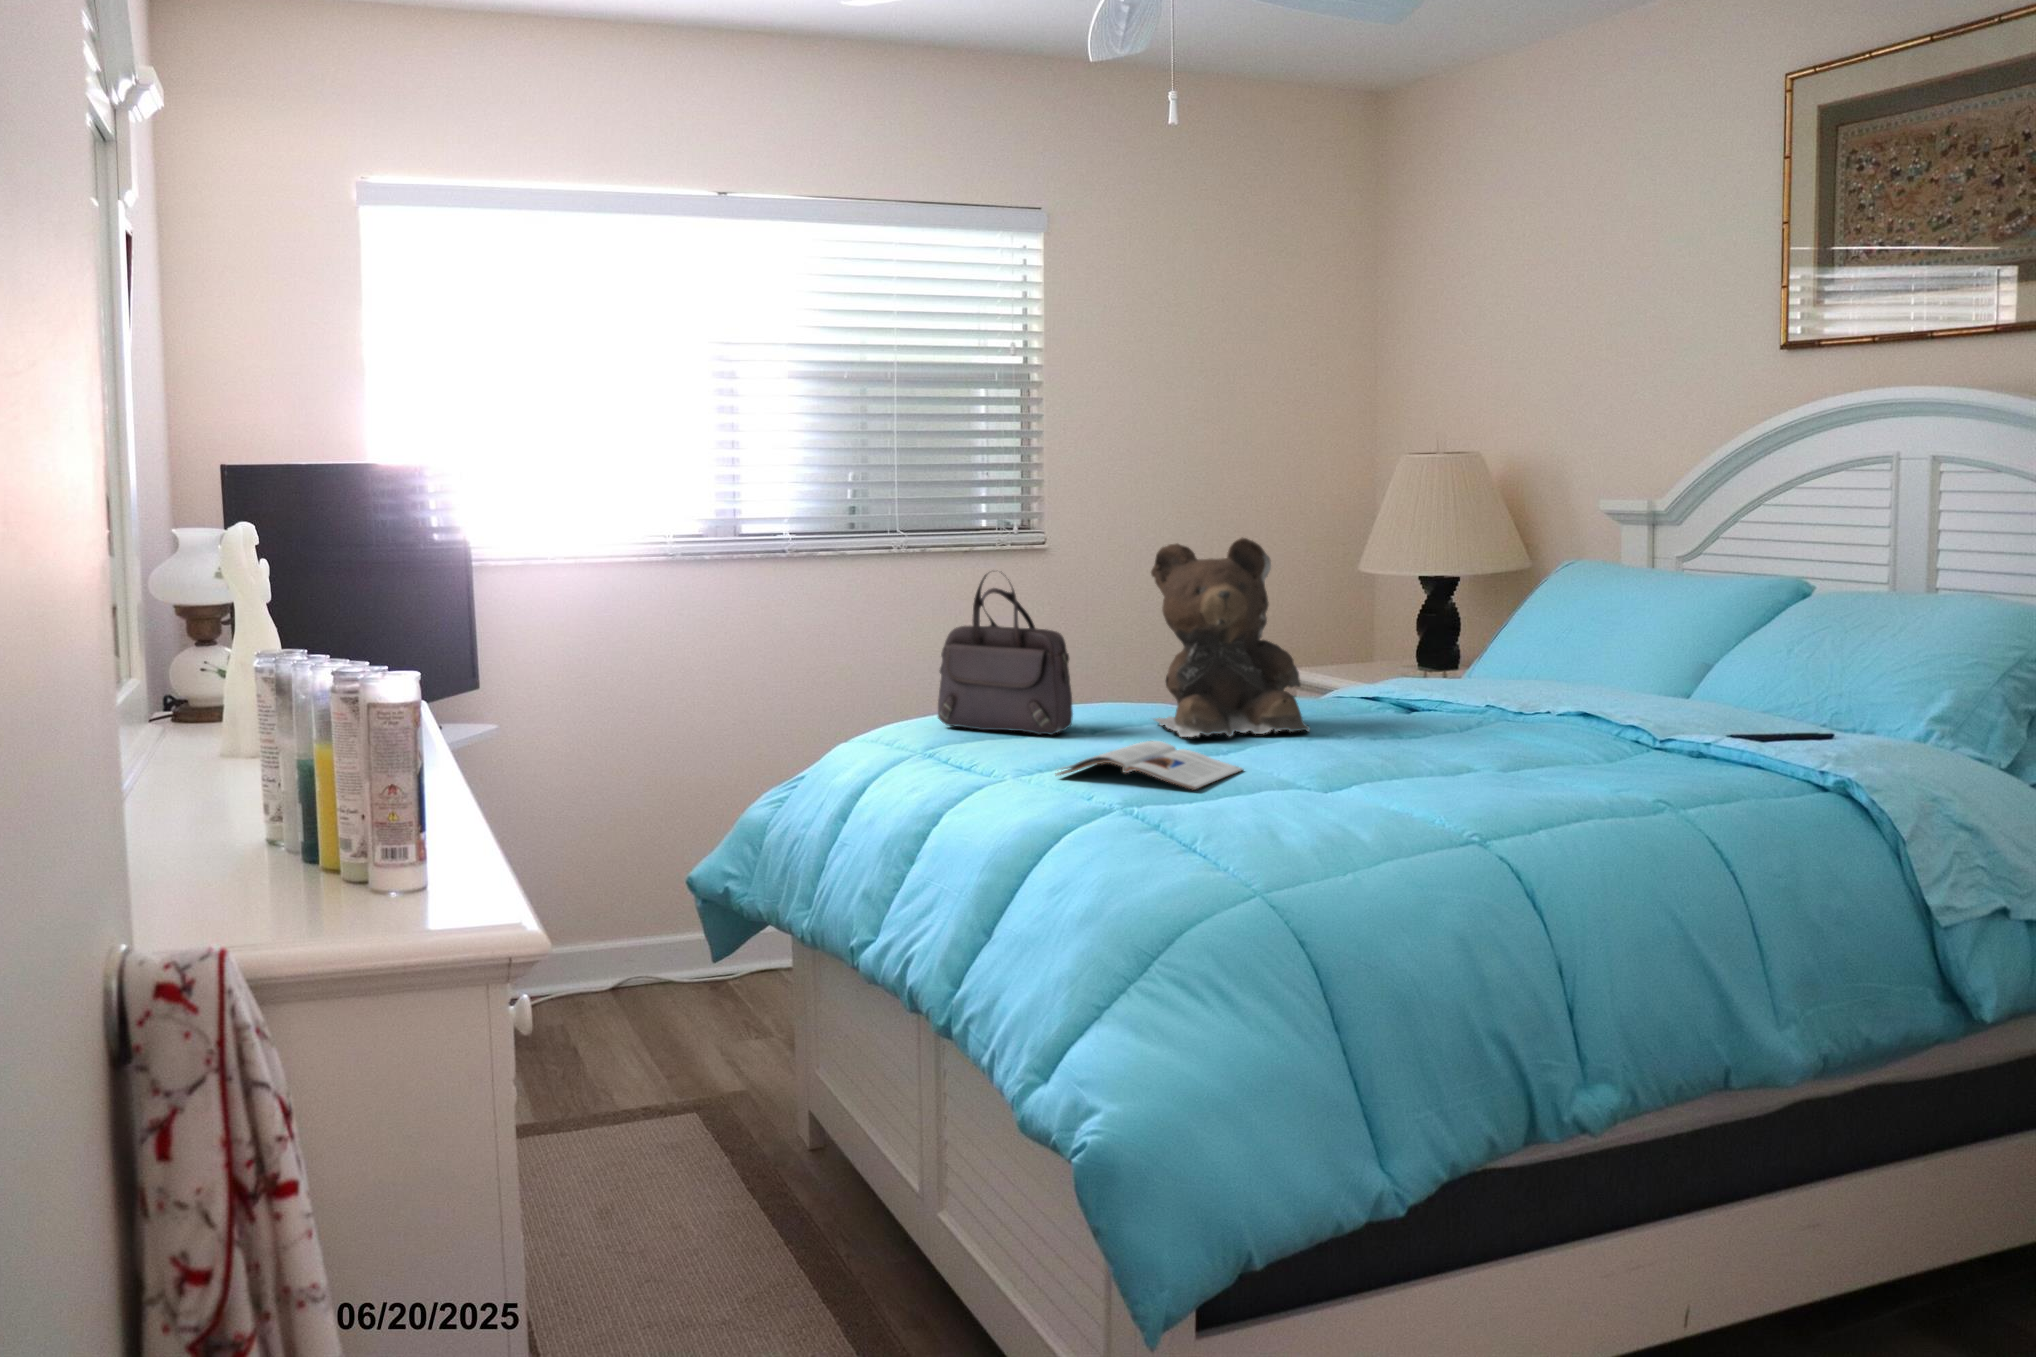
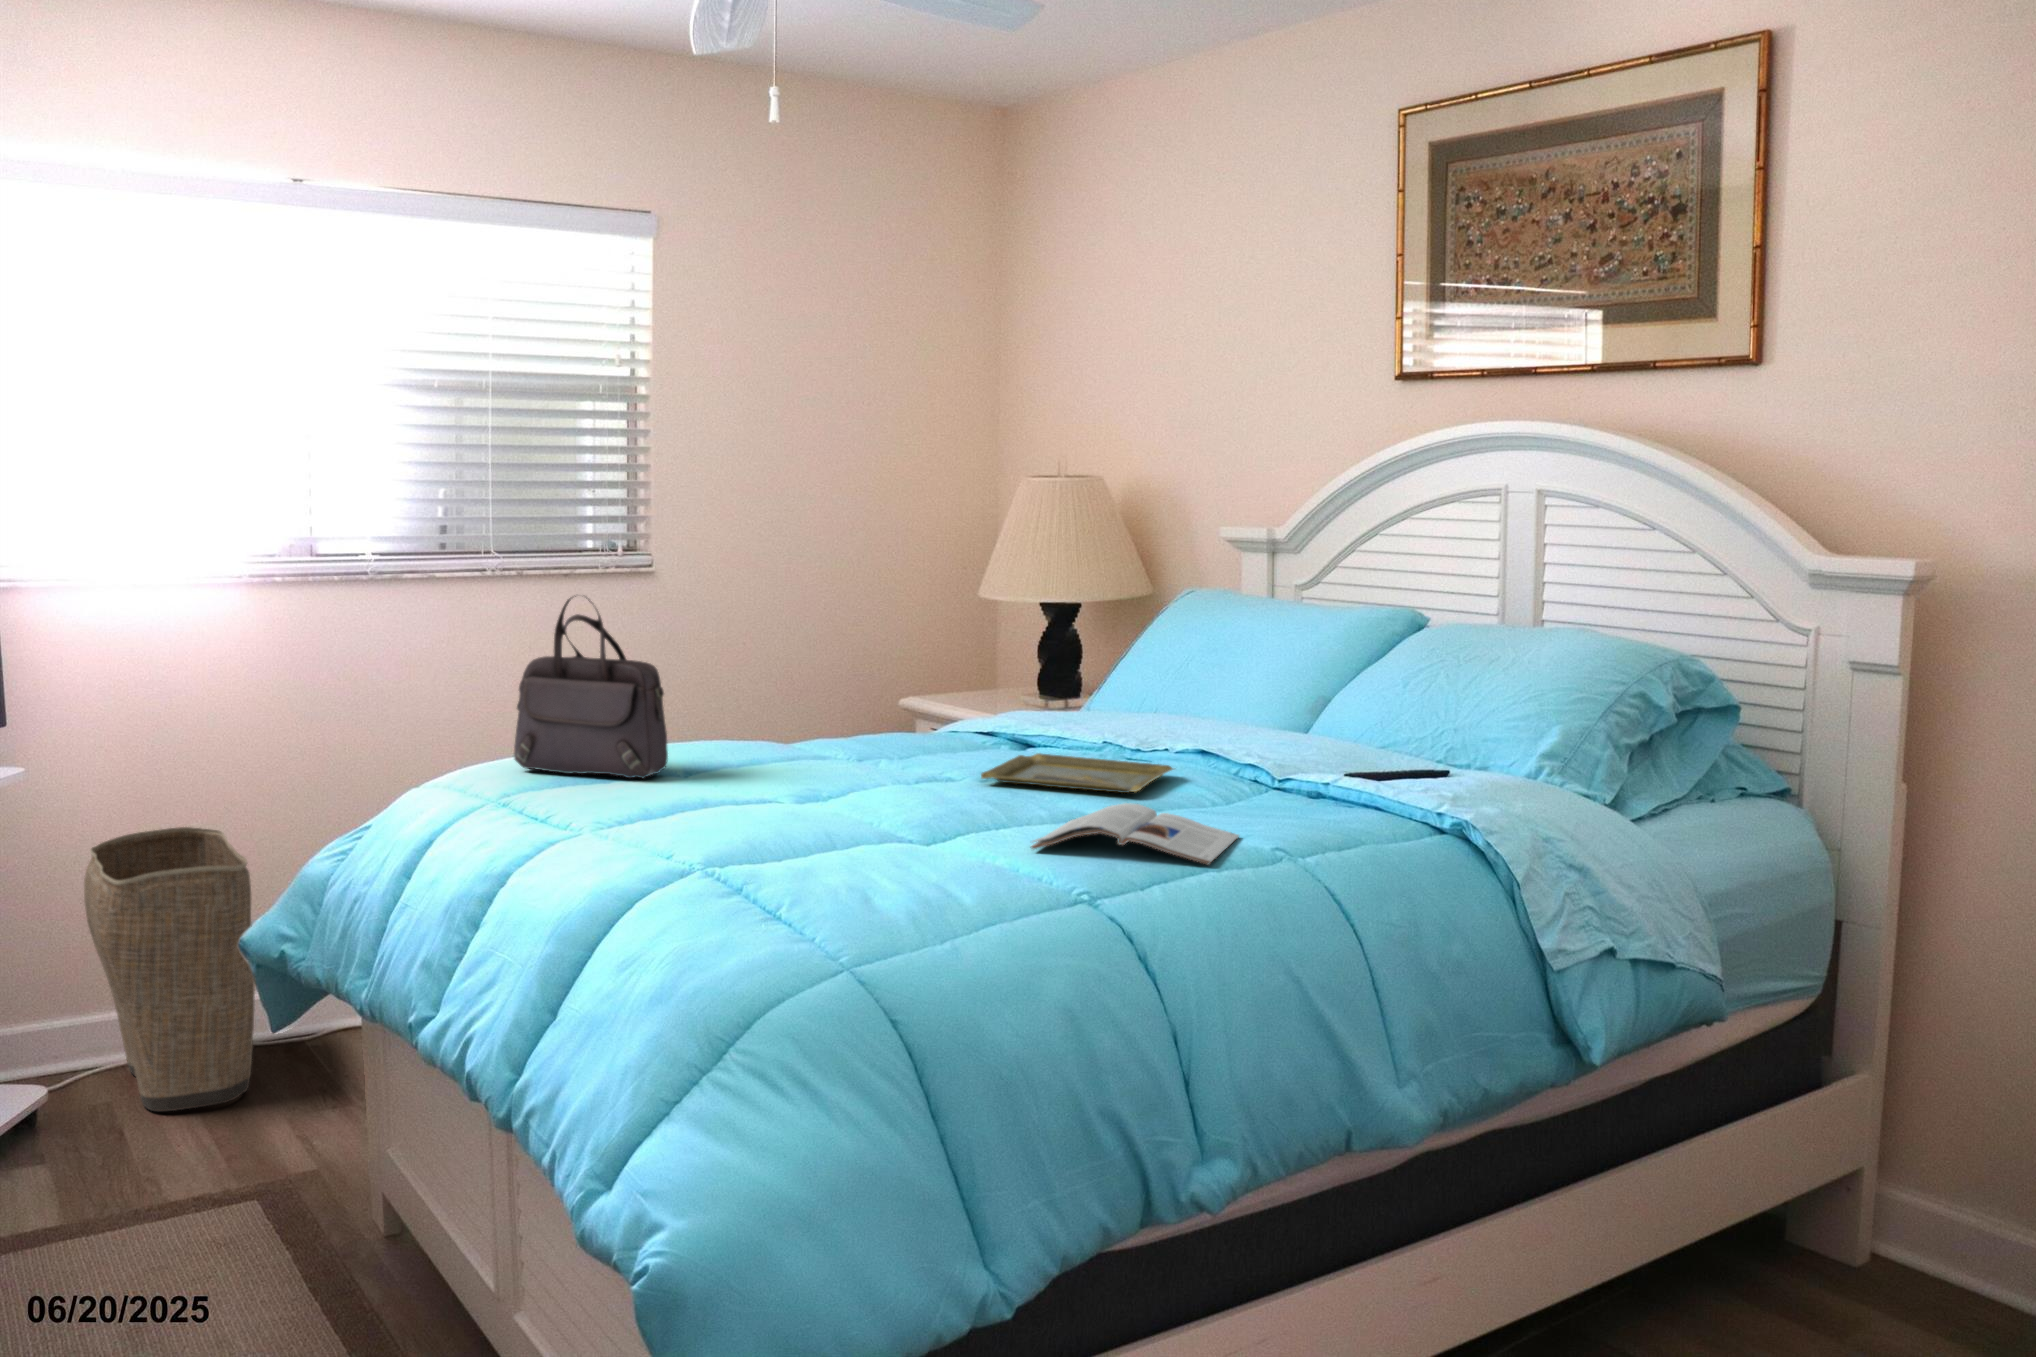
teddy bear: present [1151,538,1310,737] -> none [755,562,927,780]
tray: none [1362,716,1552,752] -> present [981,753,1173,793]
magazine: present [1056,741,1243,790] -> present [1031,803,1239,864]
laundry basket: none [568,778,707,1021] -> present [84,827,255,1111]

